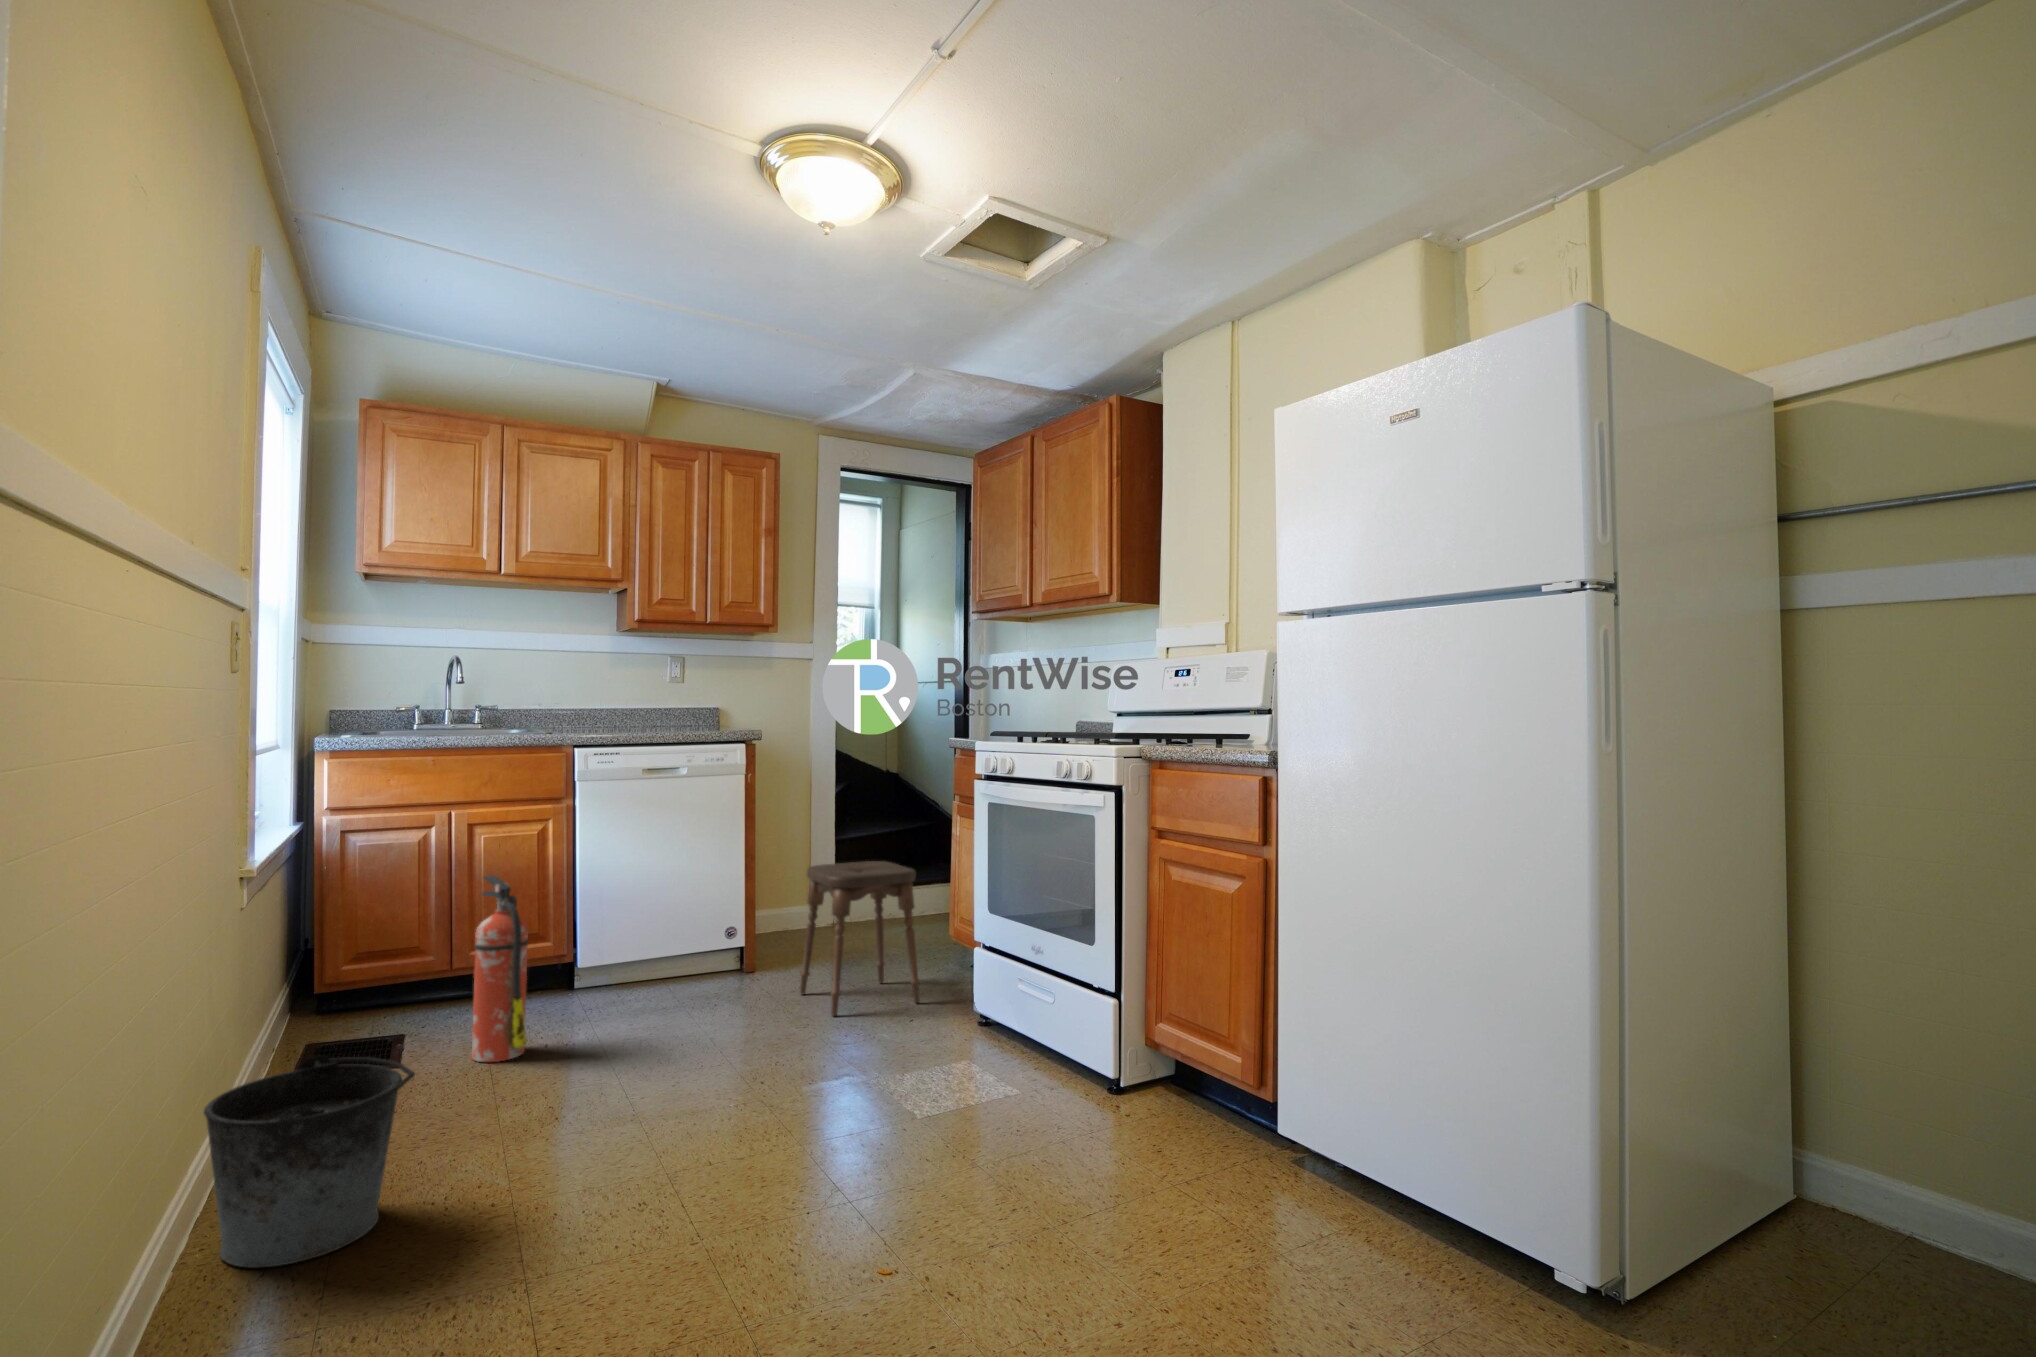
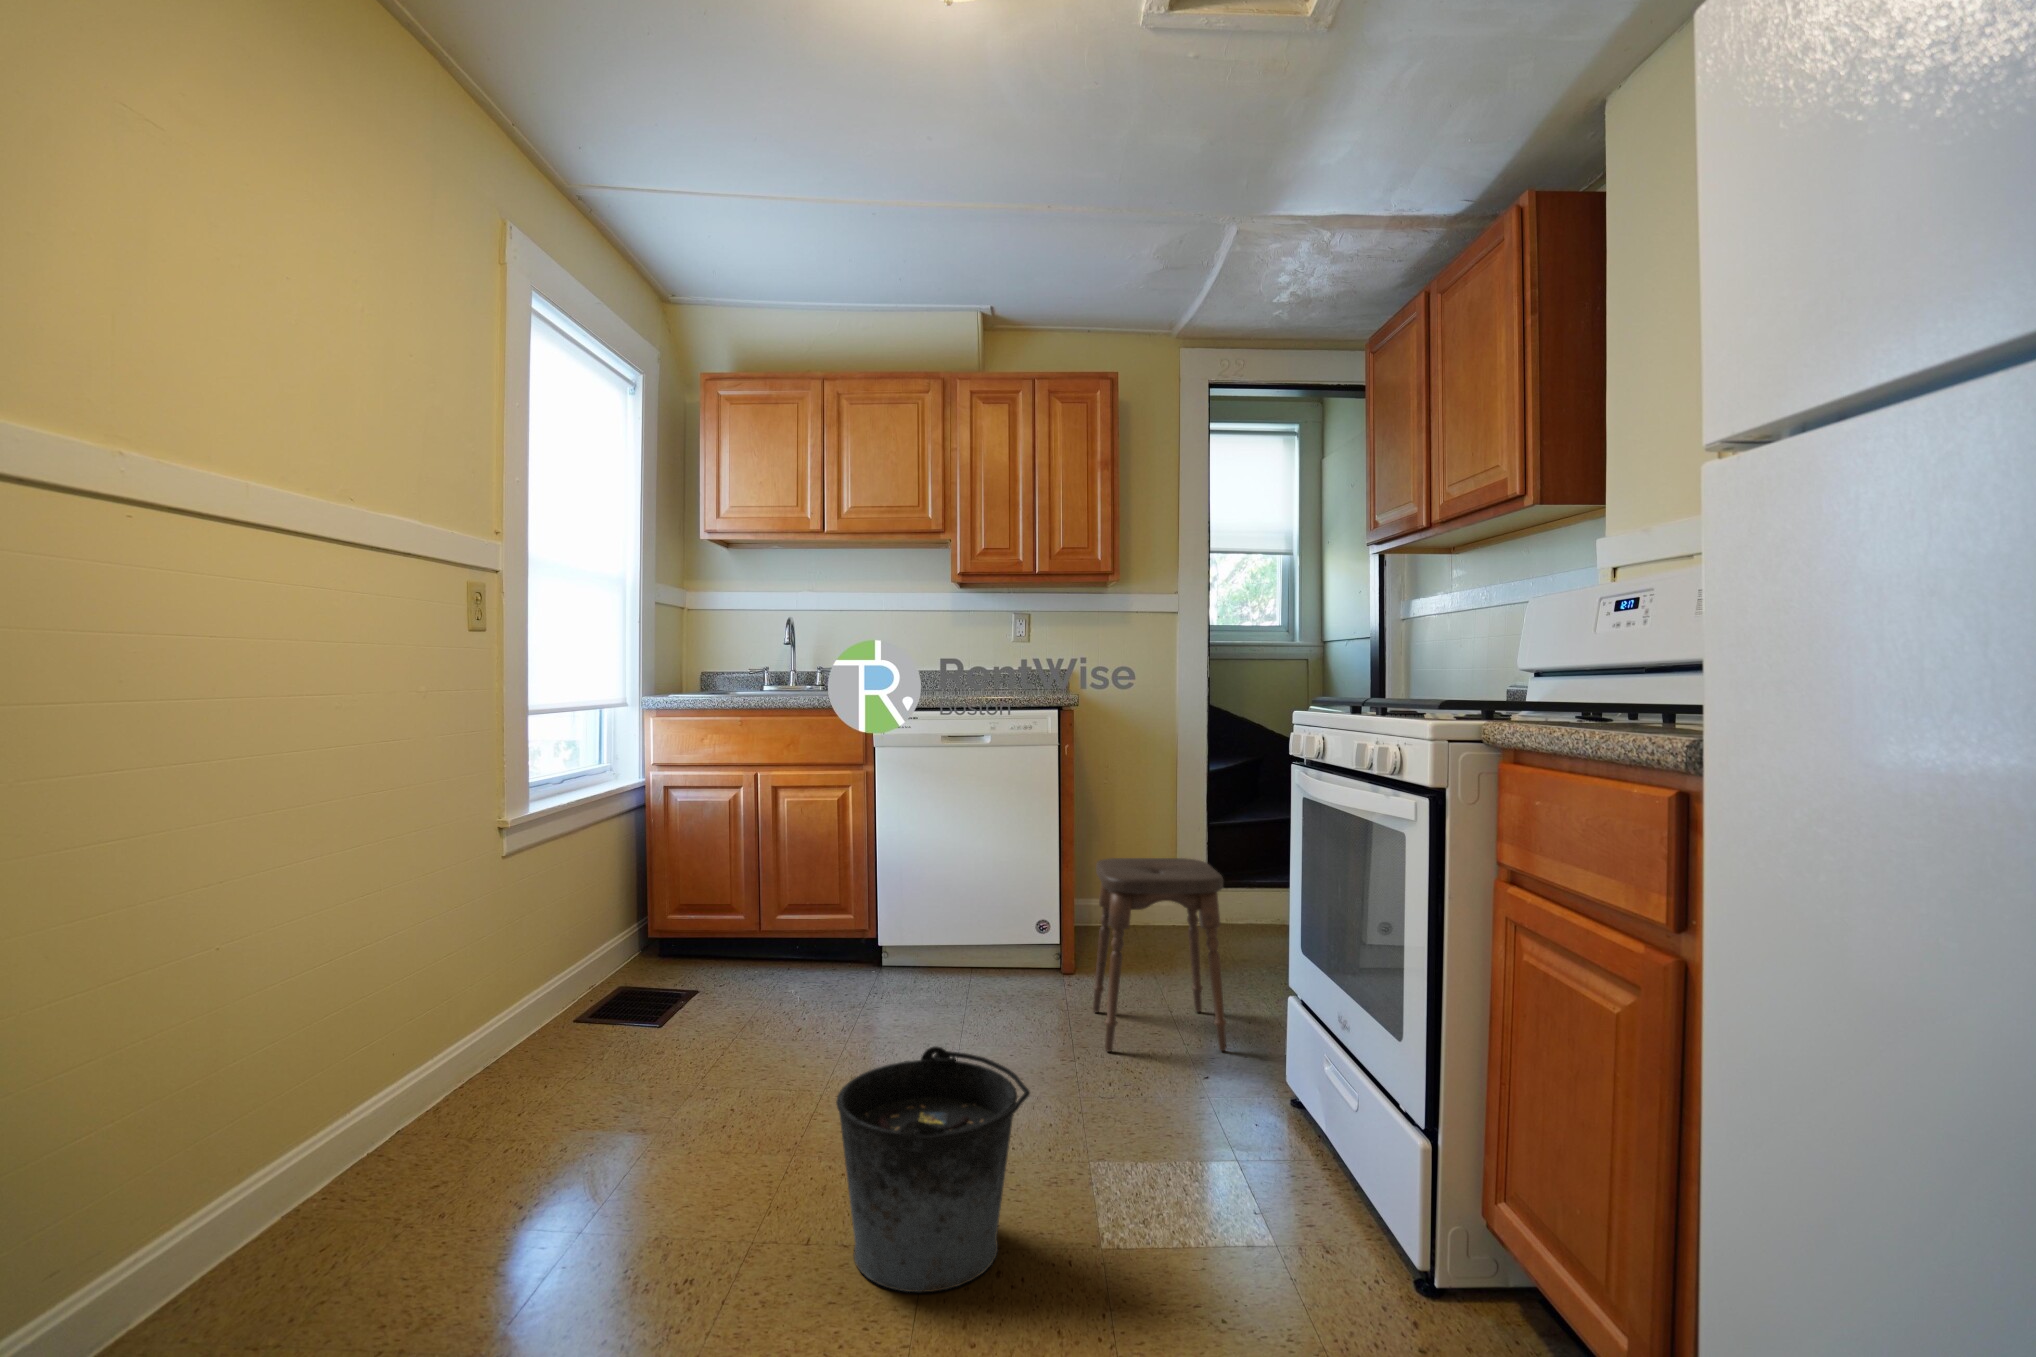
fire extinguisher: present [472,875,529,1062] -> none [719,844,773,1044]
bucket: present [204,1055,415,1268] -> present [836,1047,1030,1292]

